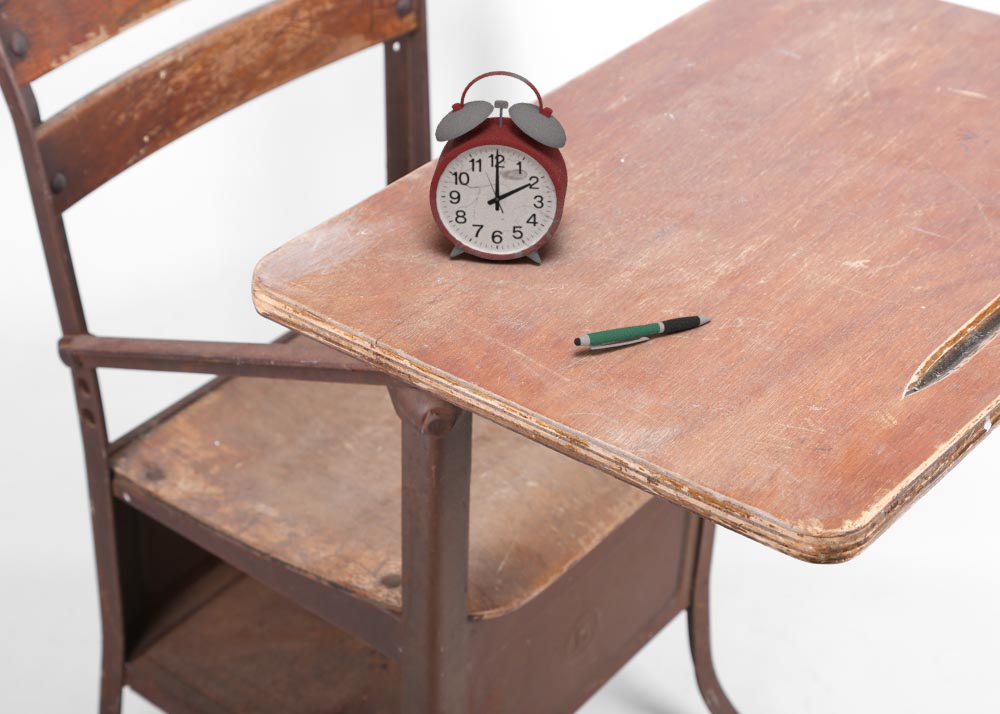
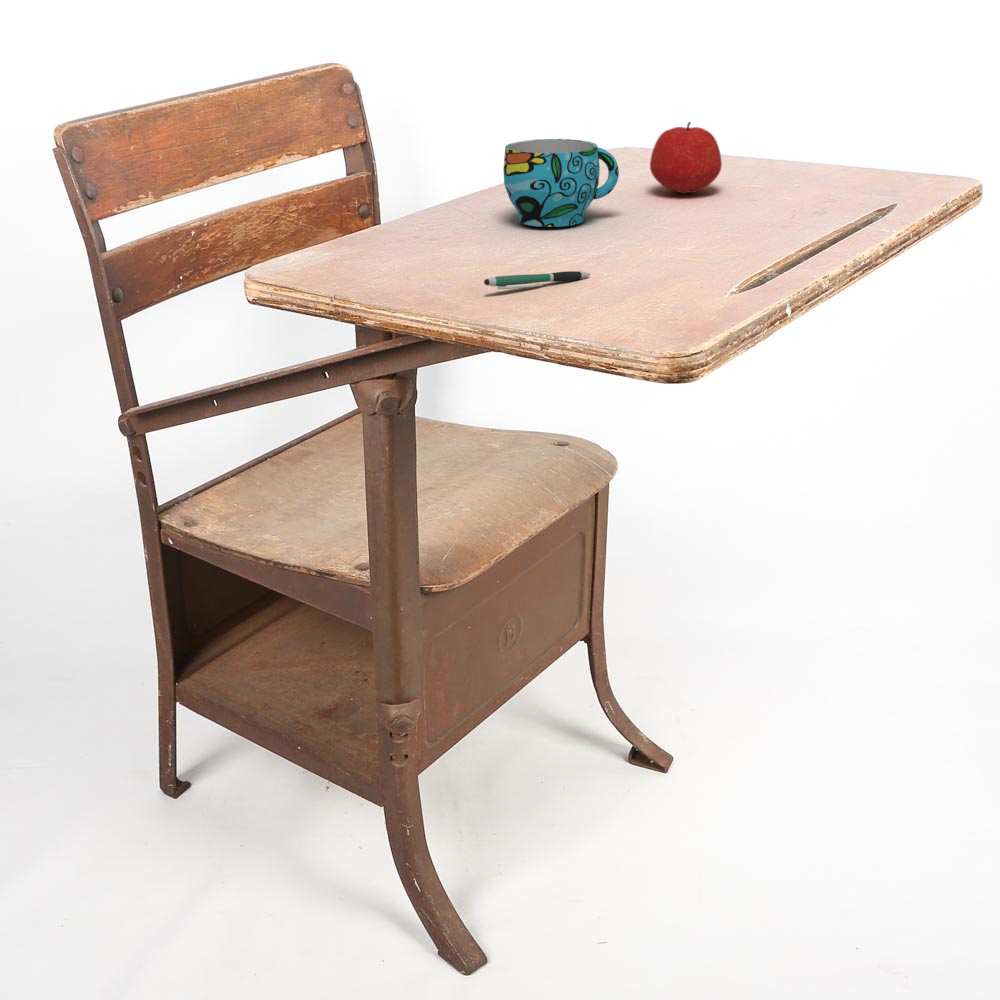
apple: none [790,32,885,121] -> present [650,122,722,194]
cup: none [601,61,752,191] -> present [503,139,619,227]
alarm clock: present [429,71,568,263] -> none [372,108,478,261]

